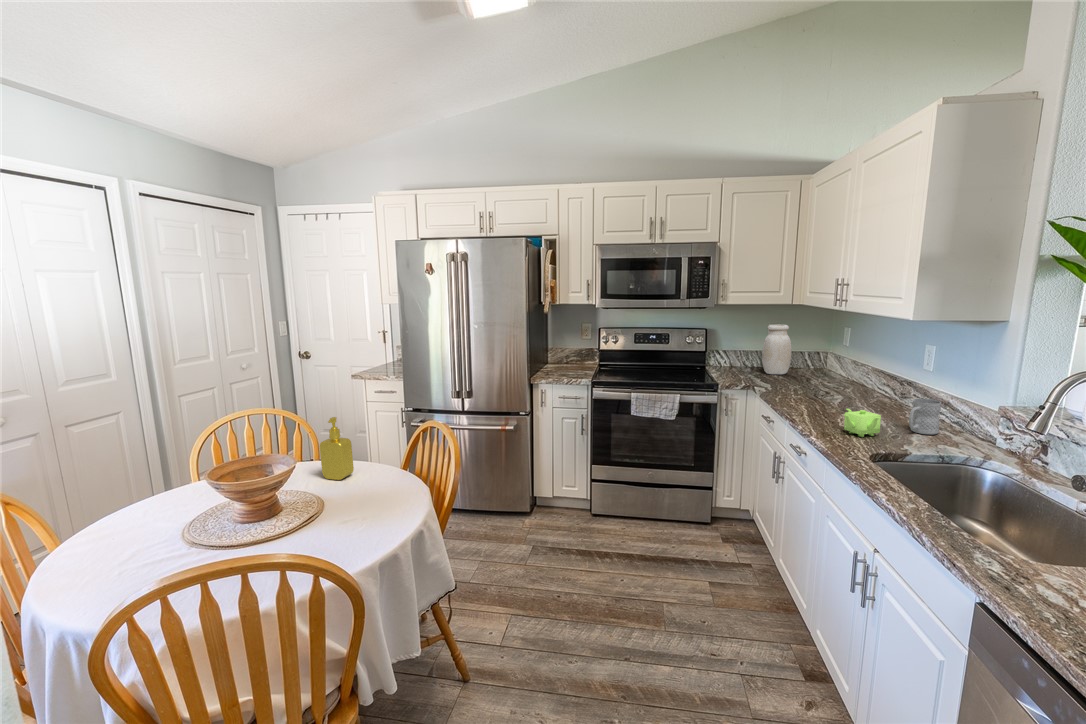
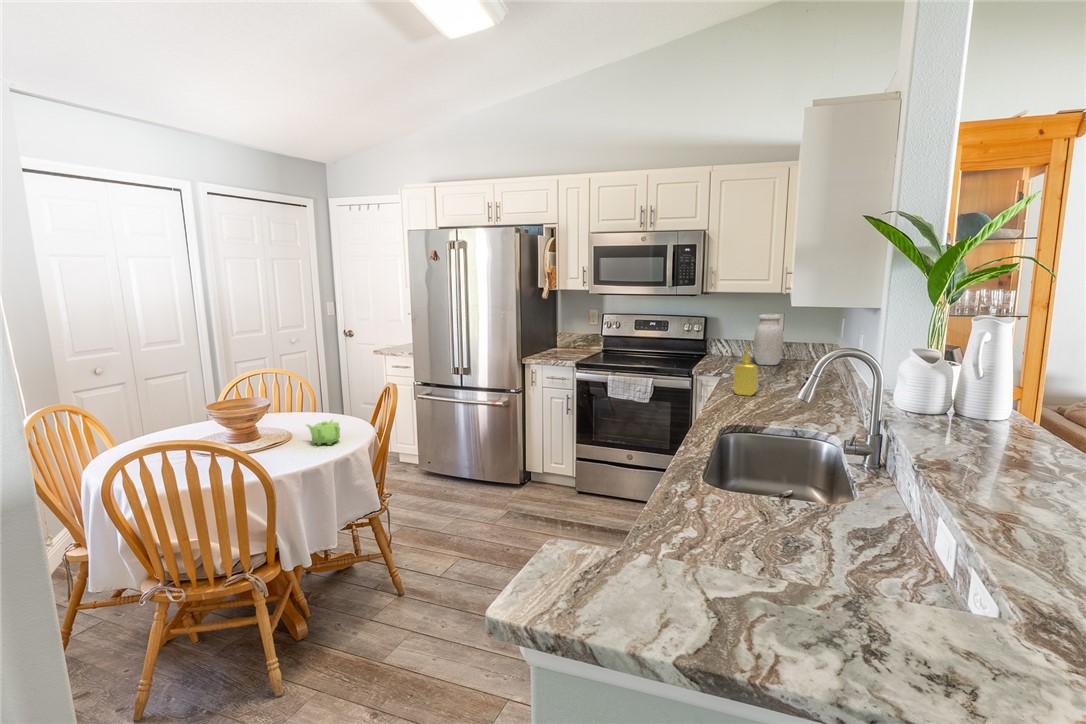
mug: present [909,399,941,435] -> none [799,386,832,420]
teapot: present [844,409,881,437] -> present [307,420,340,445]
soap dispenser: present [320,417,354,480] -> present [734,346,758,396]

